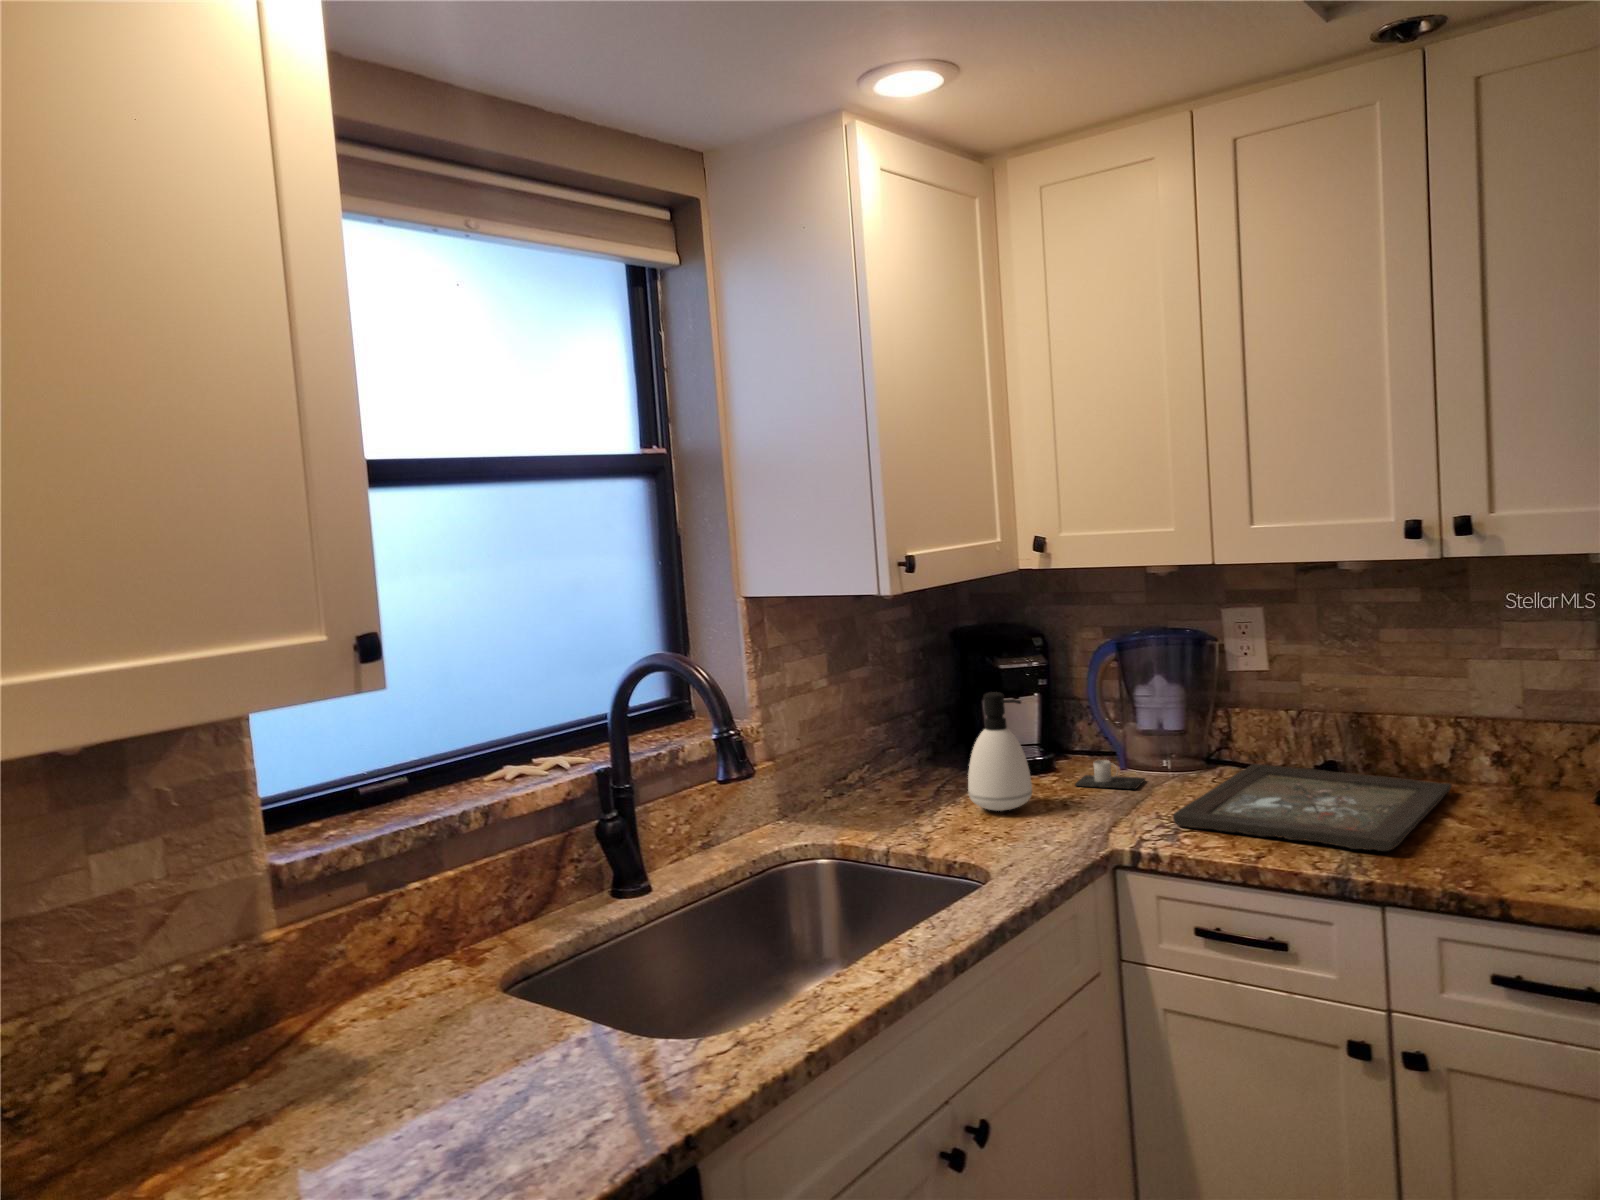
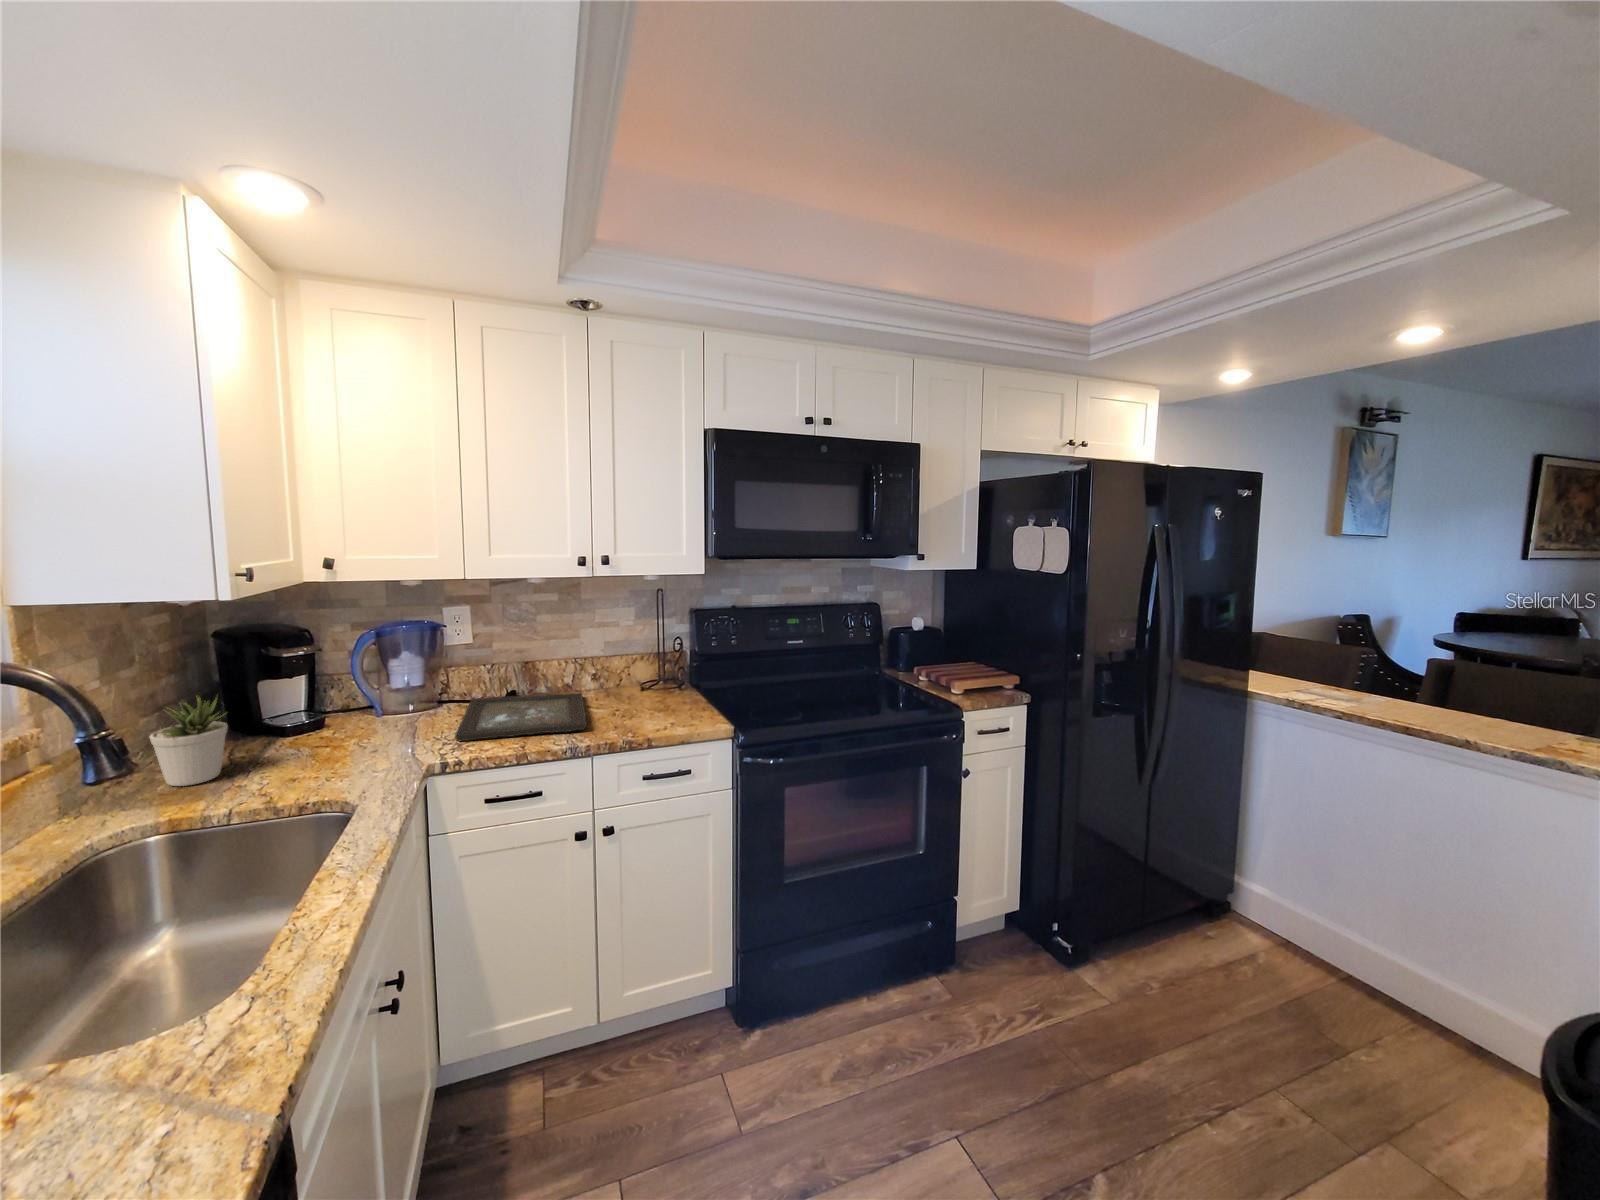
soap dispenser: present [968,692,1032,811] -> none [279,672,339,761]
potted plant: none [856,708,922,812] -> present [150,697,228,786]
mug: present [1075,760,1145,789] -> none [356,711,407,732]

